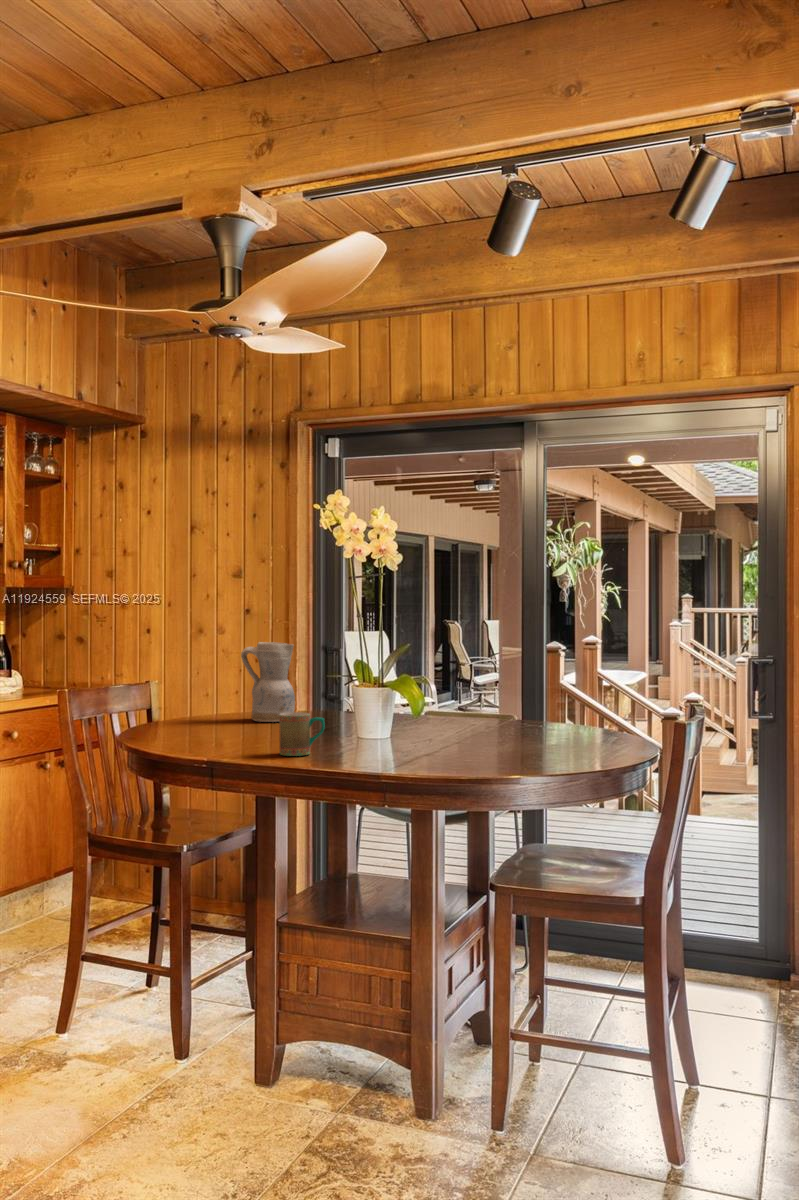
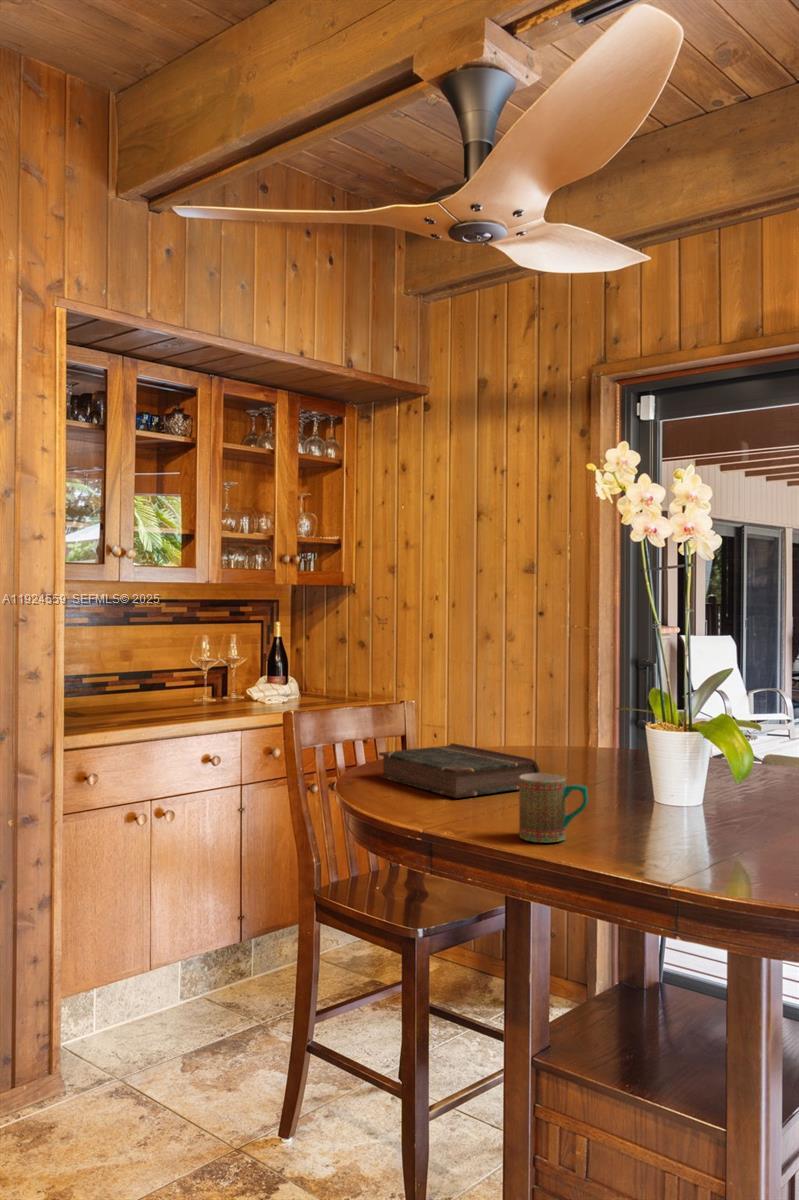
ceramic pitcher: present [241,642,295,722] -> none [504,659,575,767]
book: none [153,706,277,740] -> present [379,743,540,798]

